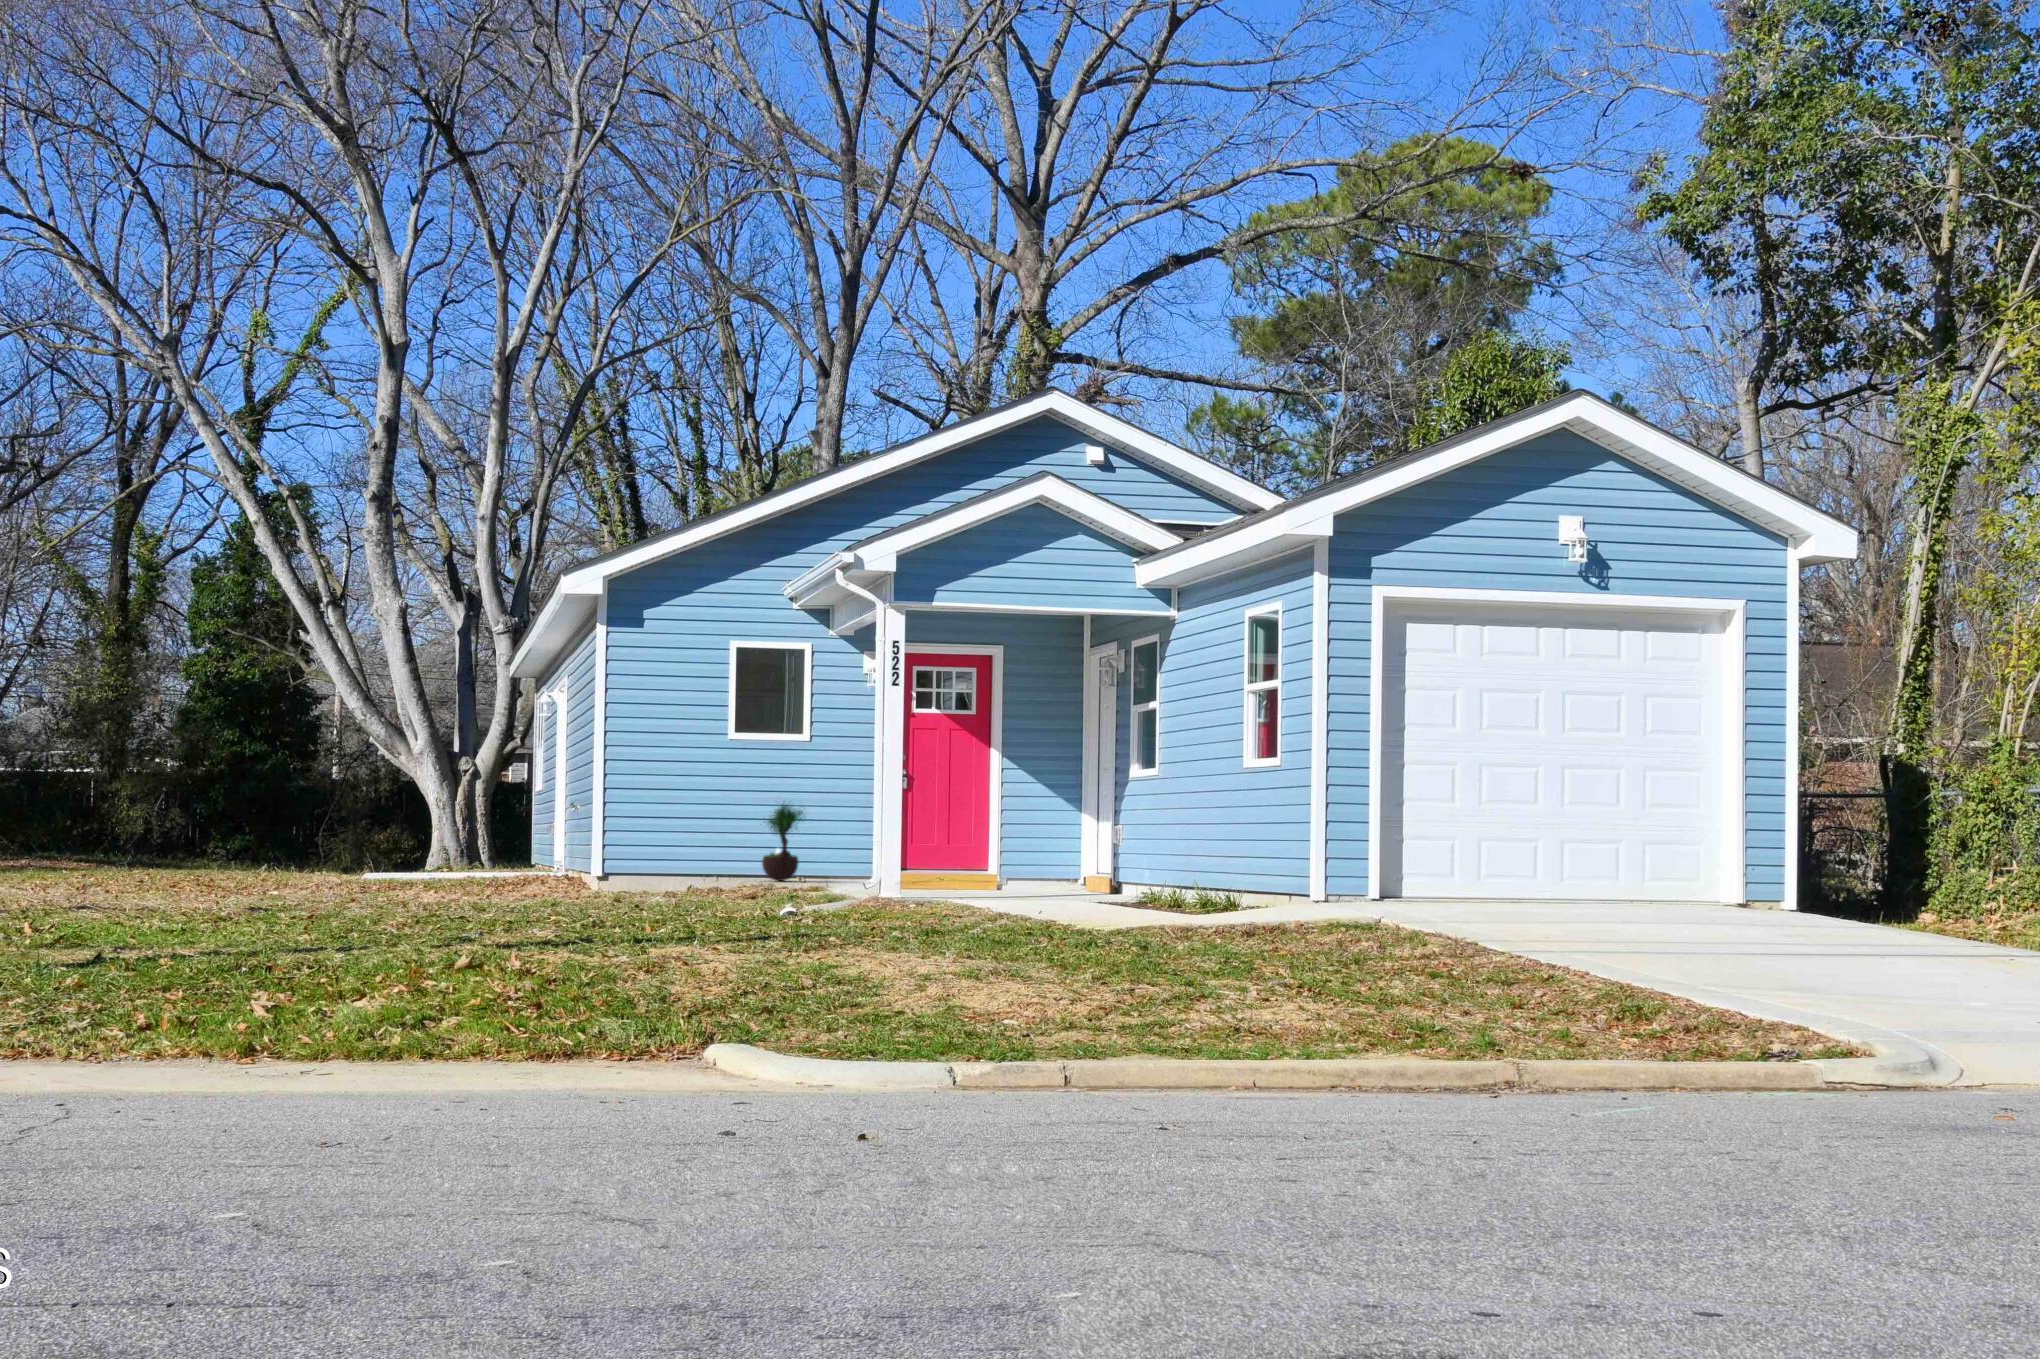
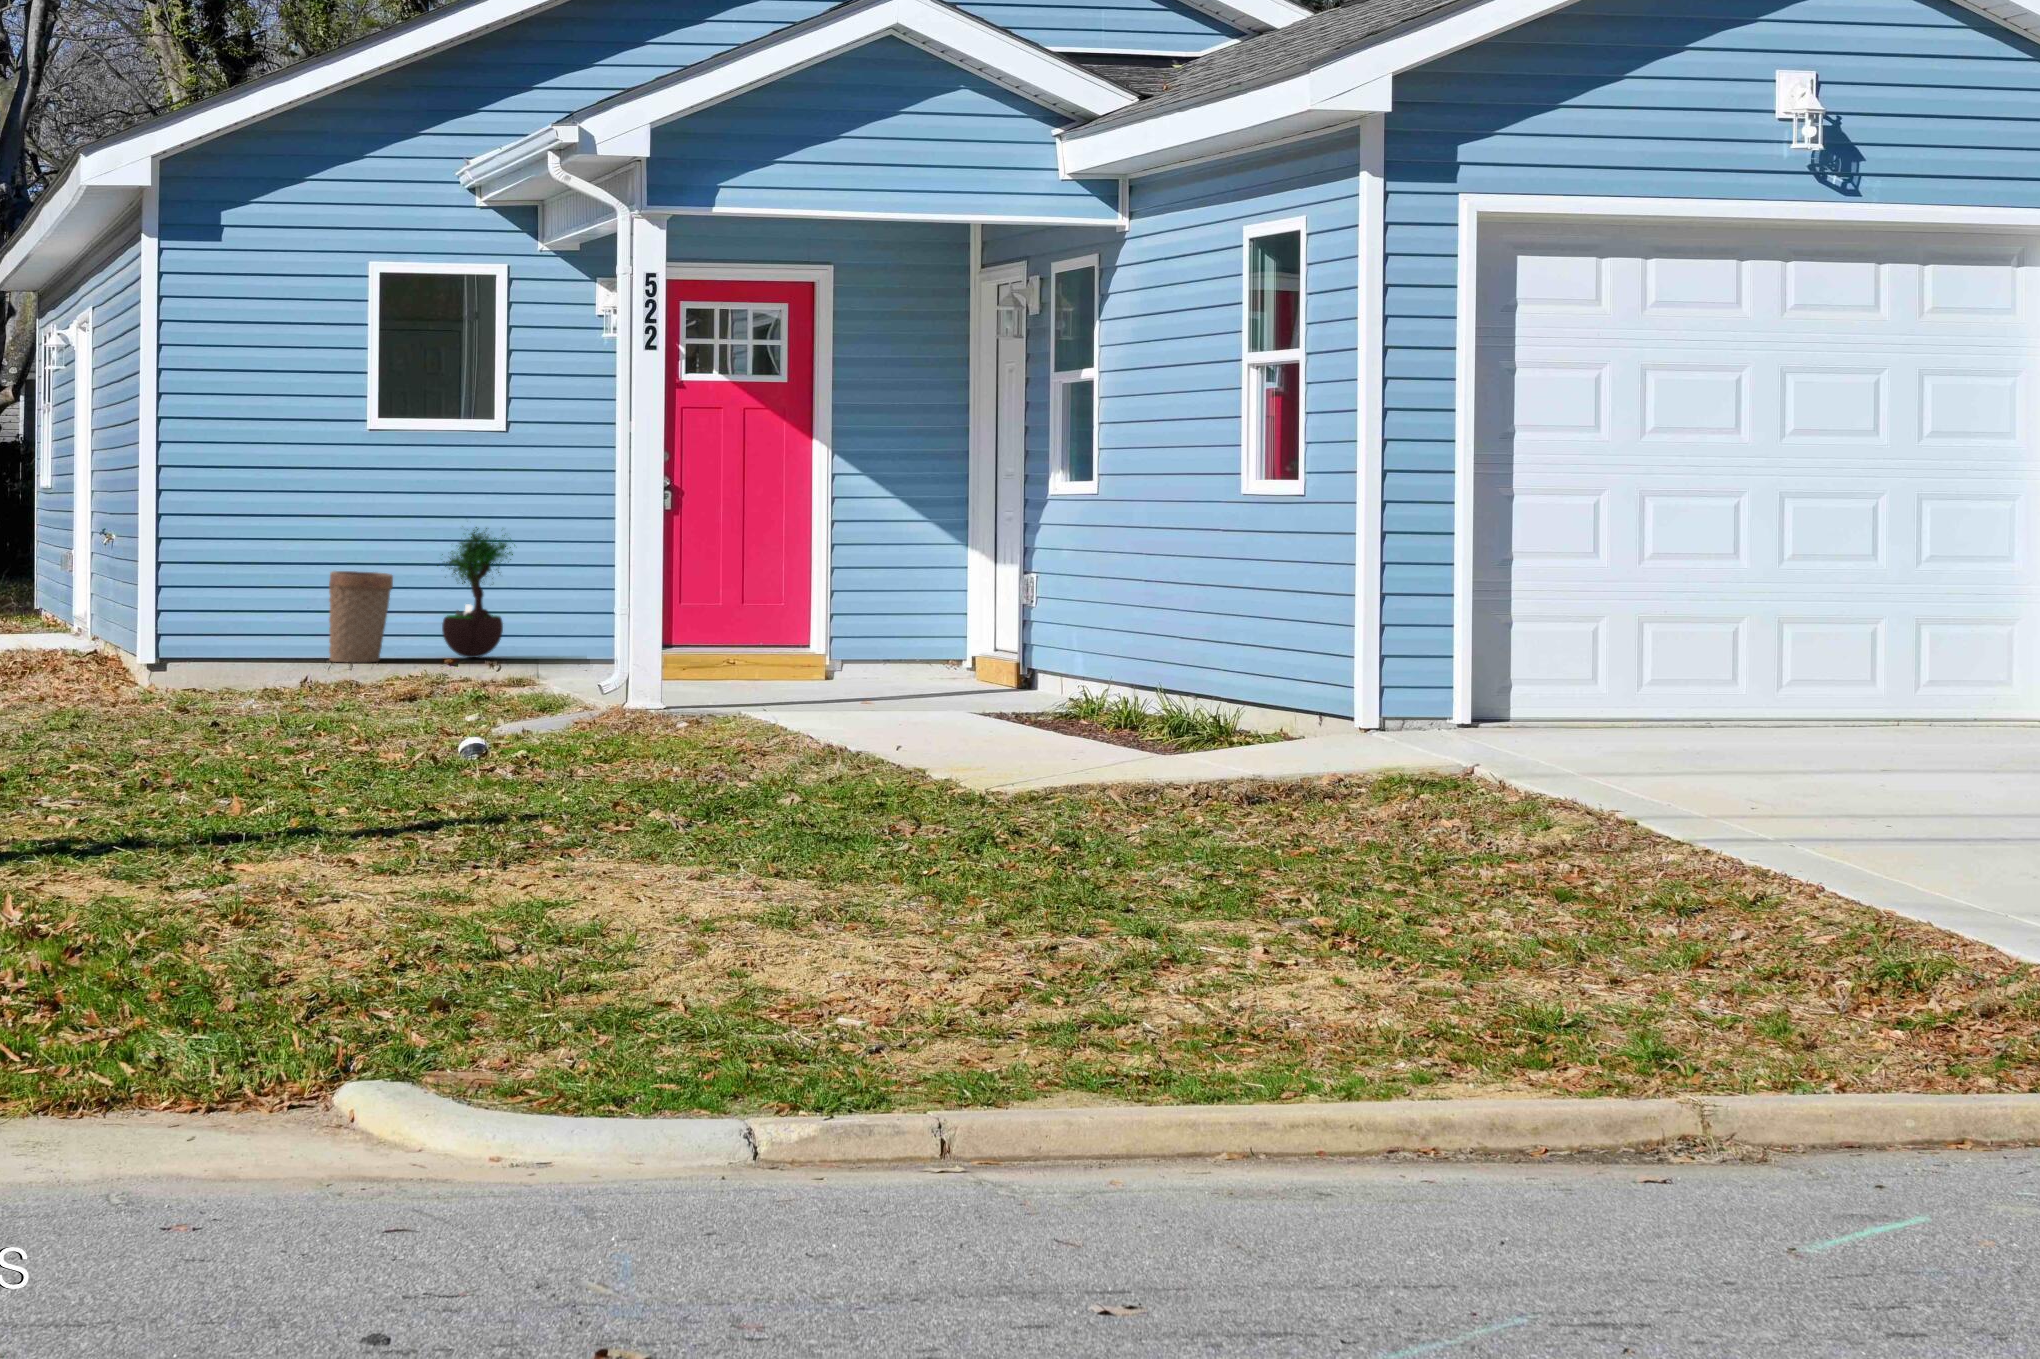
basket: none [695,827,734,882] -> present [329,571,393,662]

